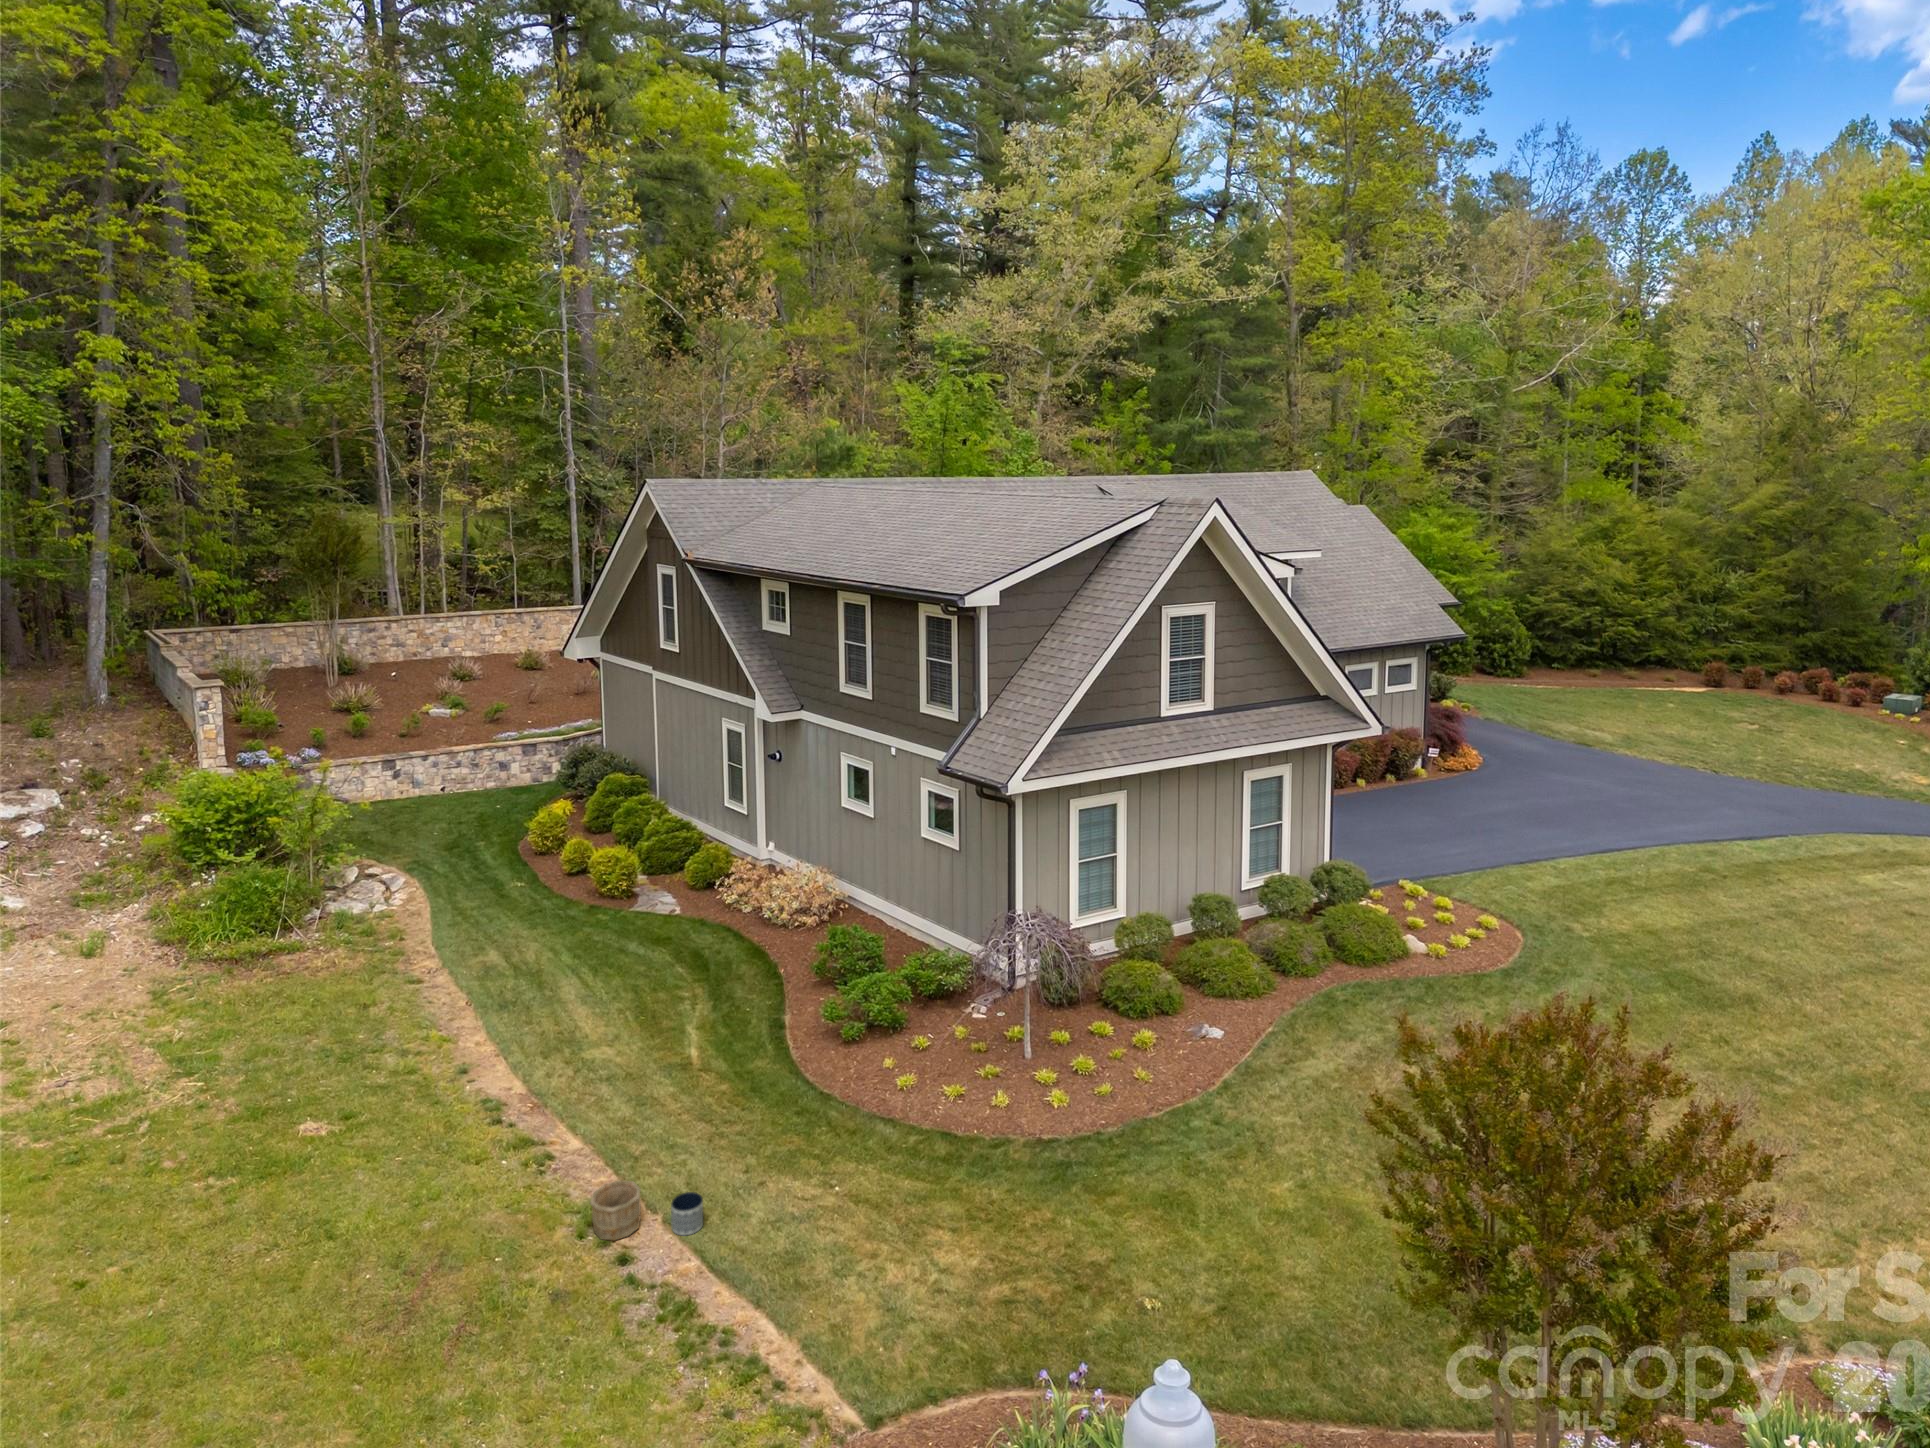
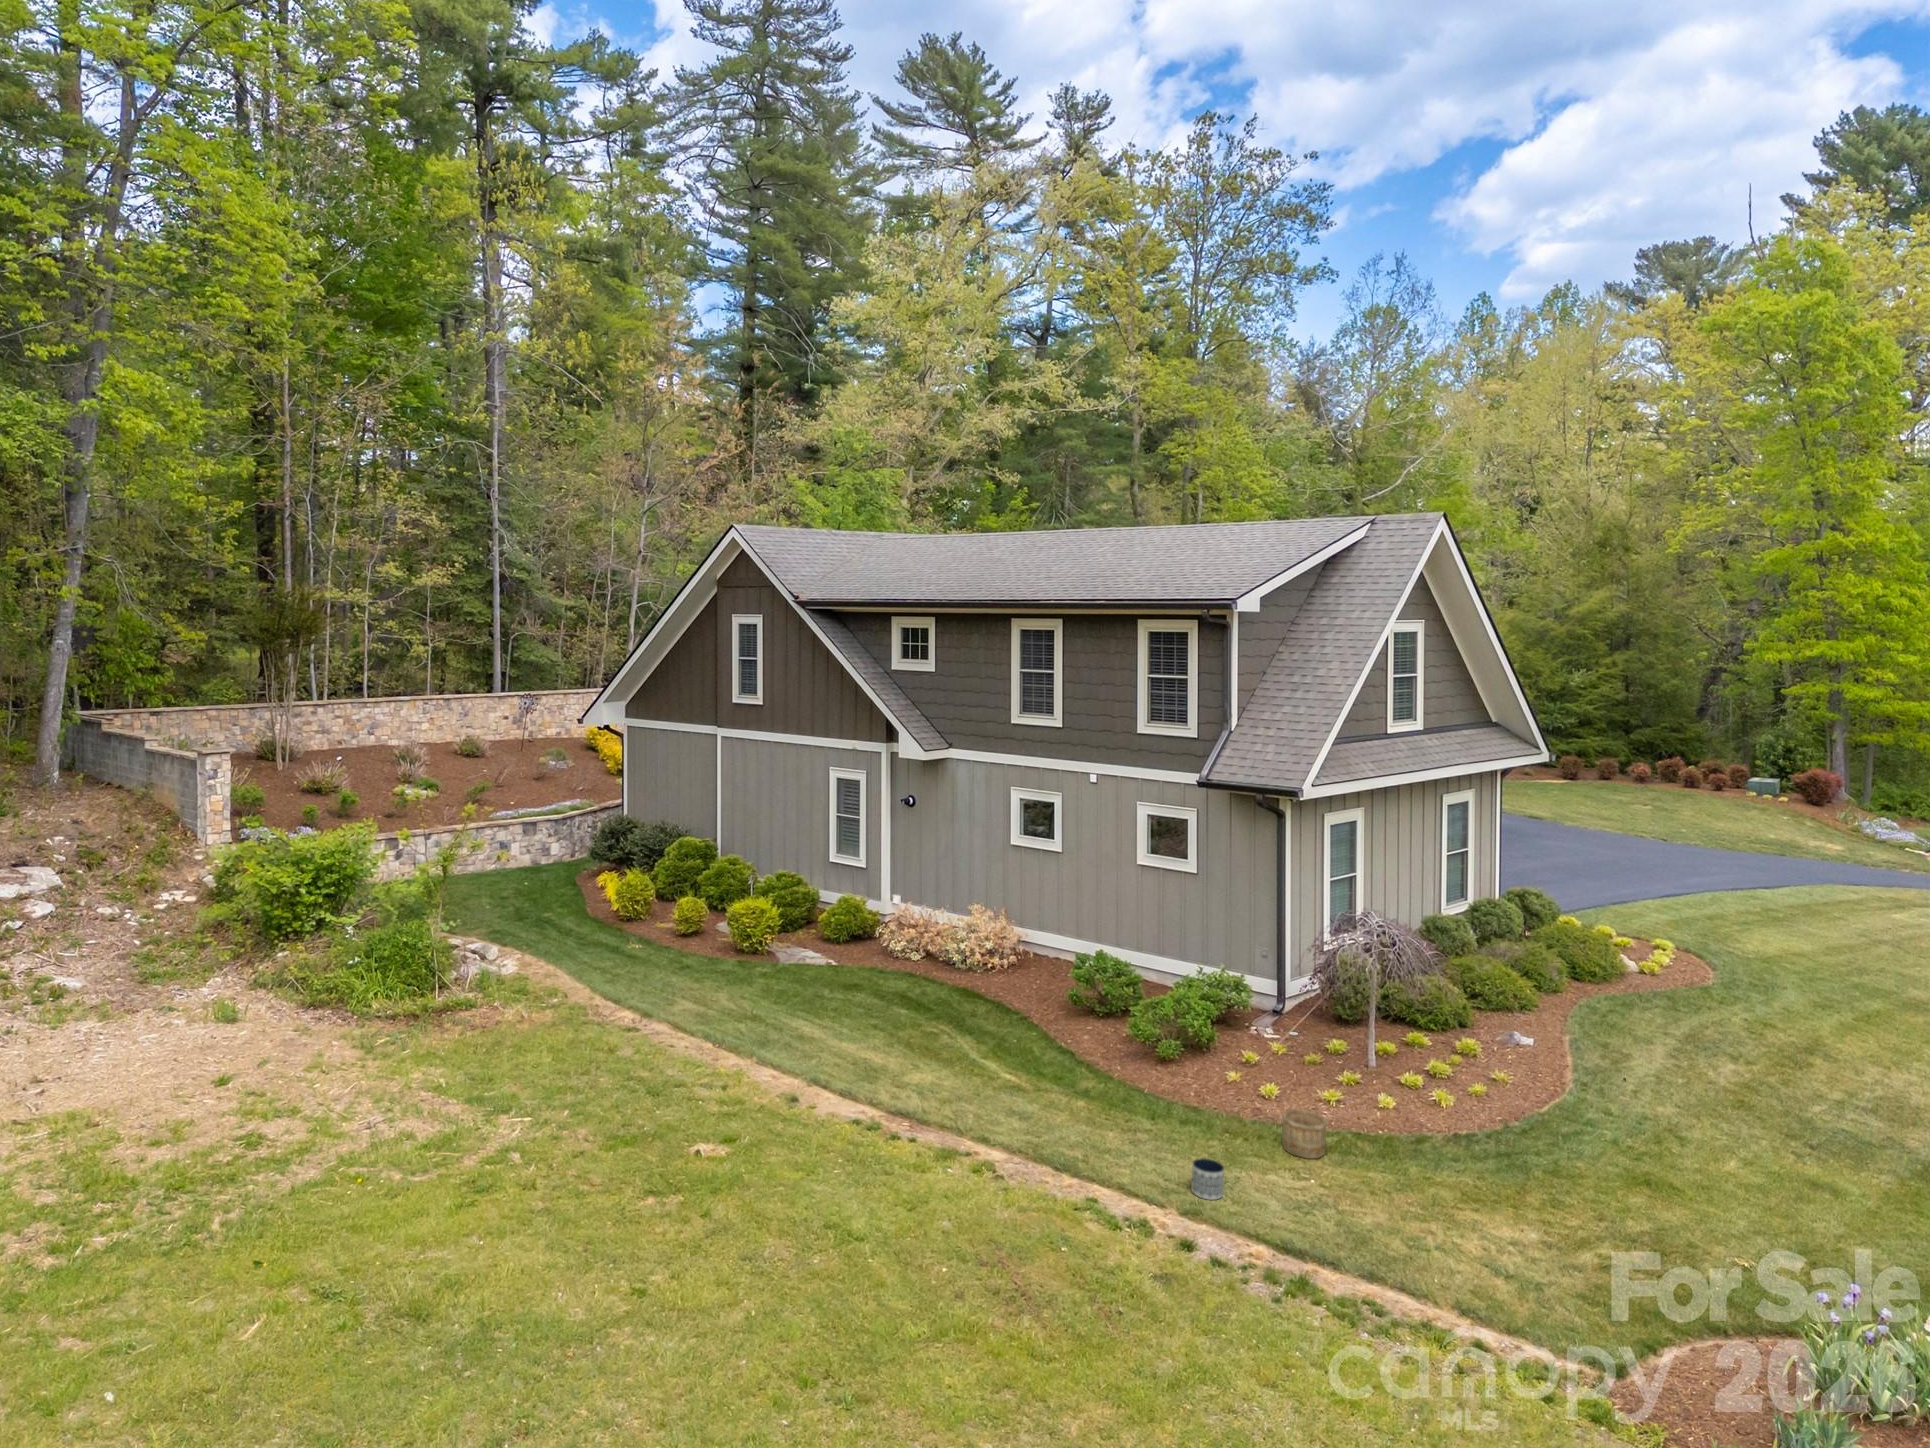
wooden bucket: present [590,1181,641,1241] -> present [1282,1109,1327,1159]

